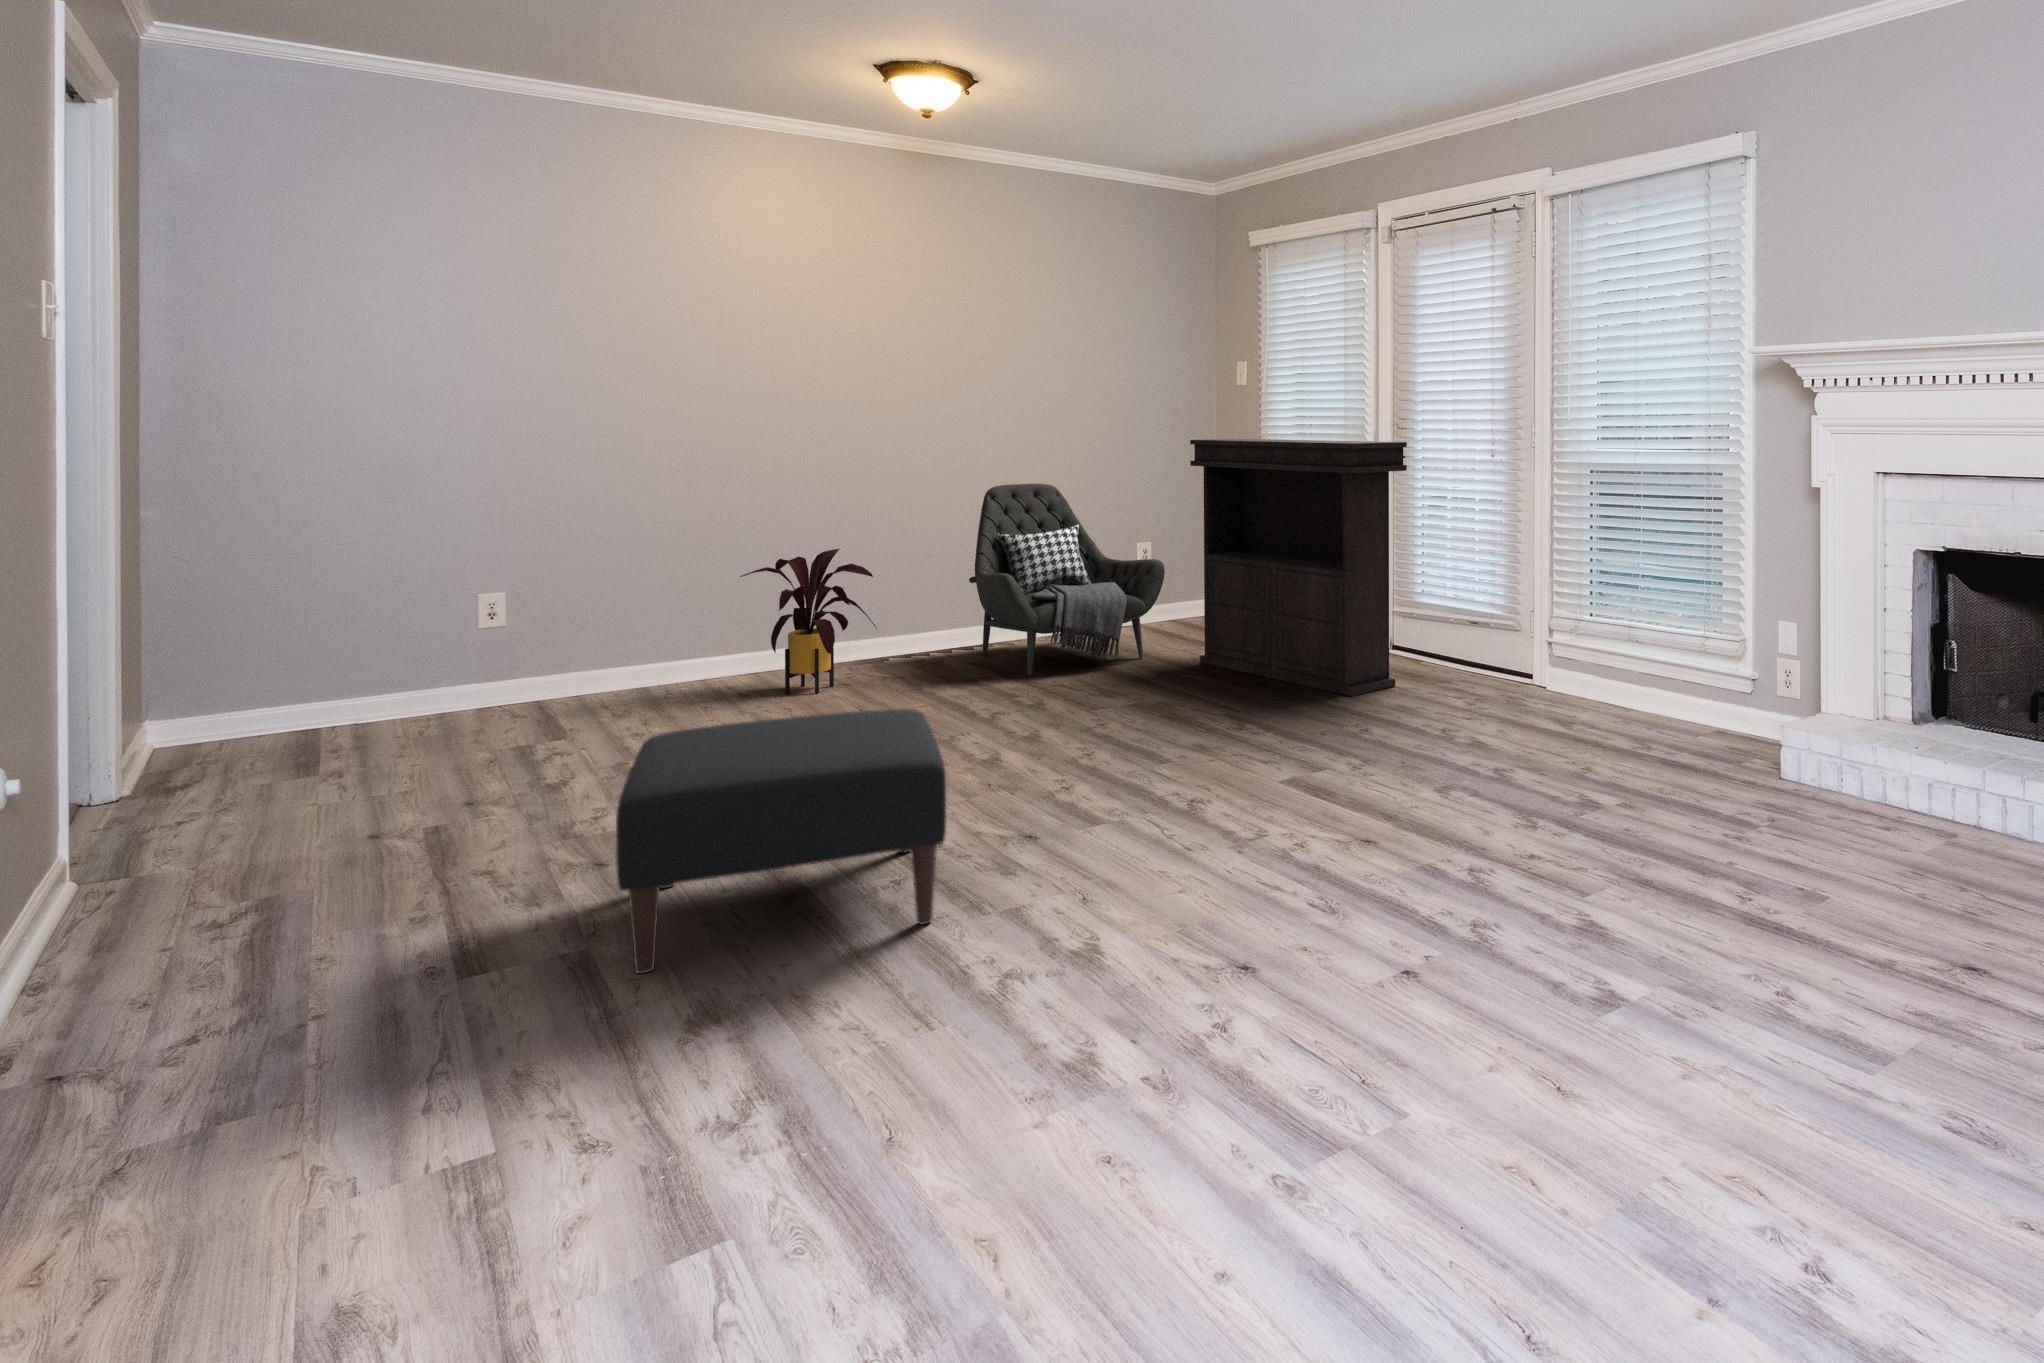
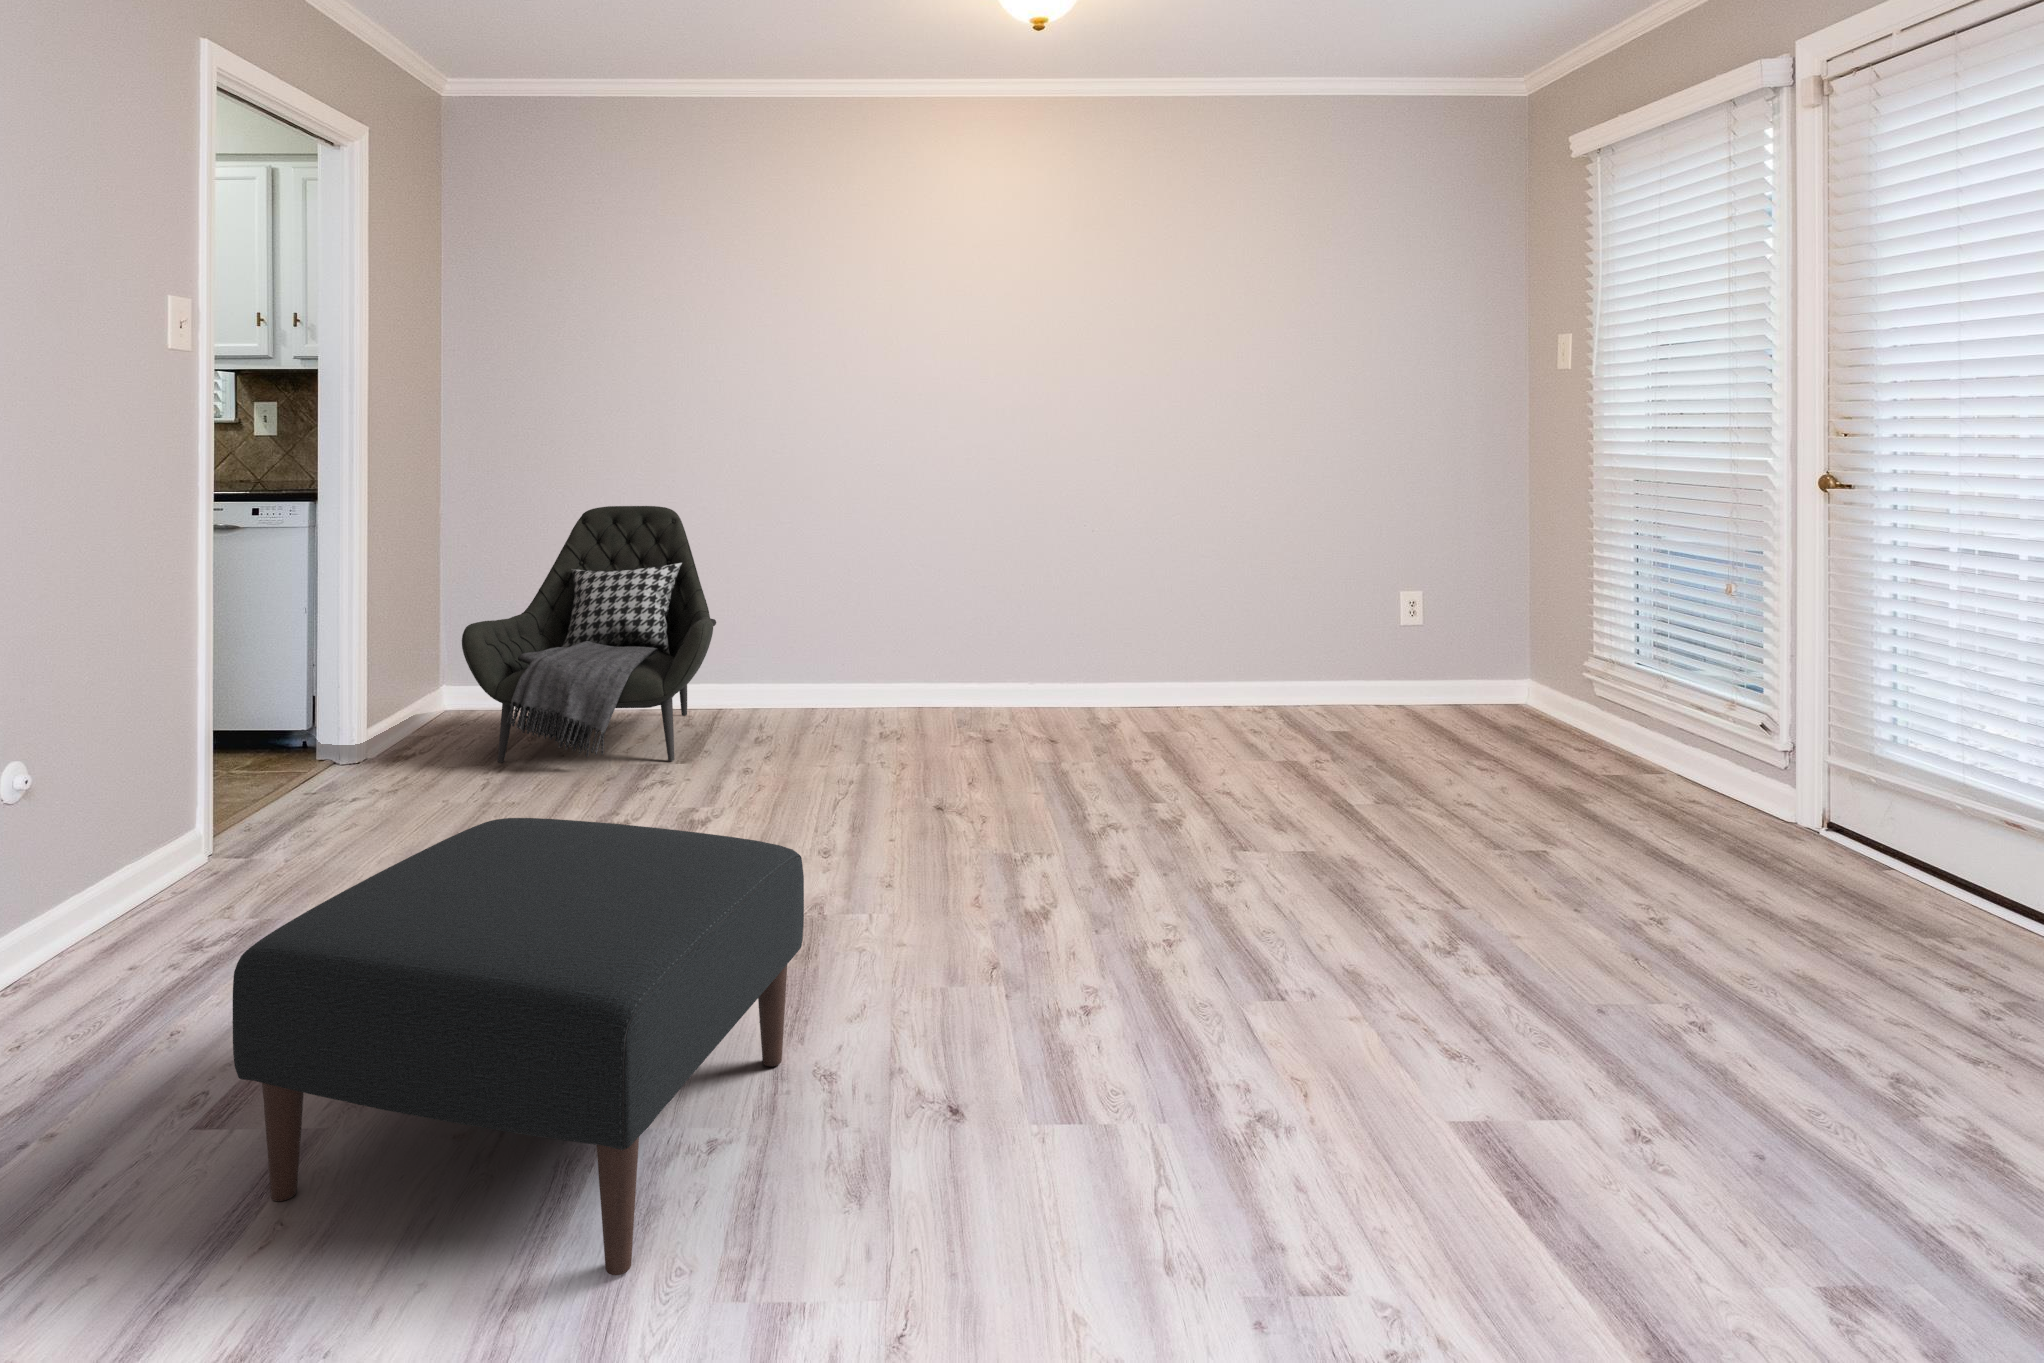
console table: present [1190,439,1407,696] -> none [1443,450,1836,917]
armchair: present [969,484,1165,675] -> present [462,506,716,763]
house plant: present [740,549,877,693] -> none [895,572,1028,738]

